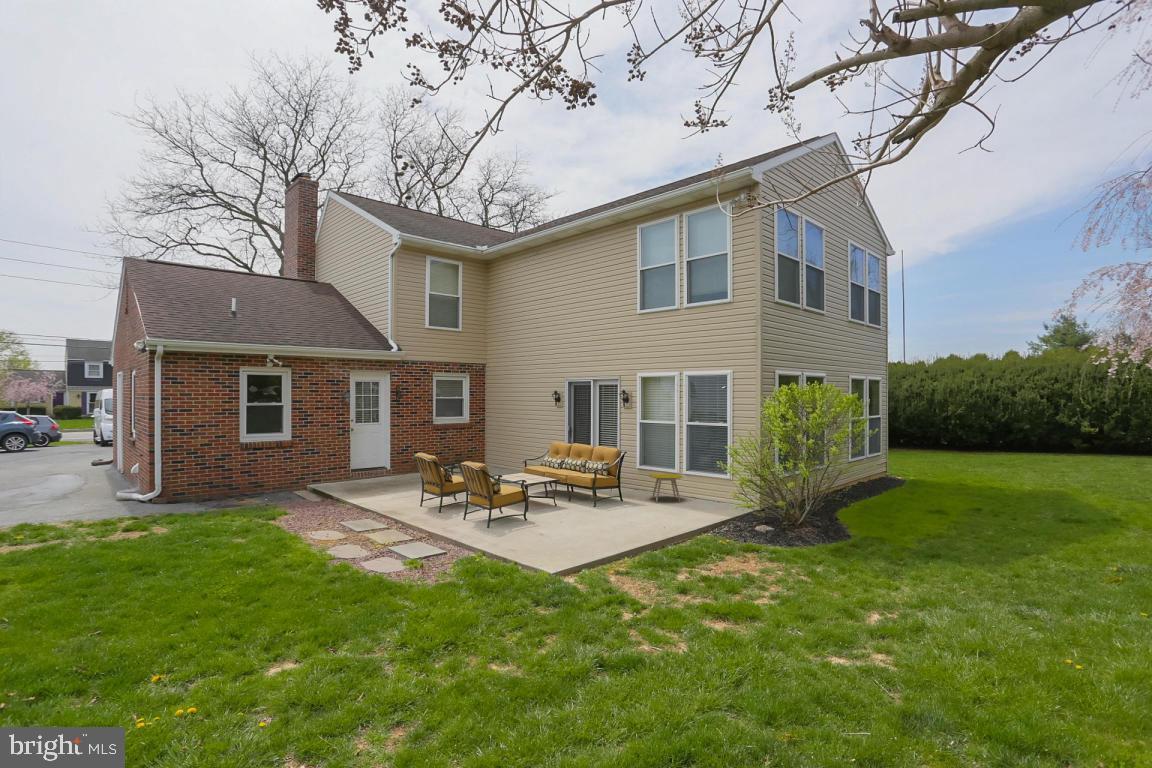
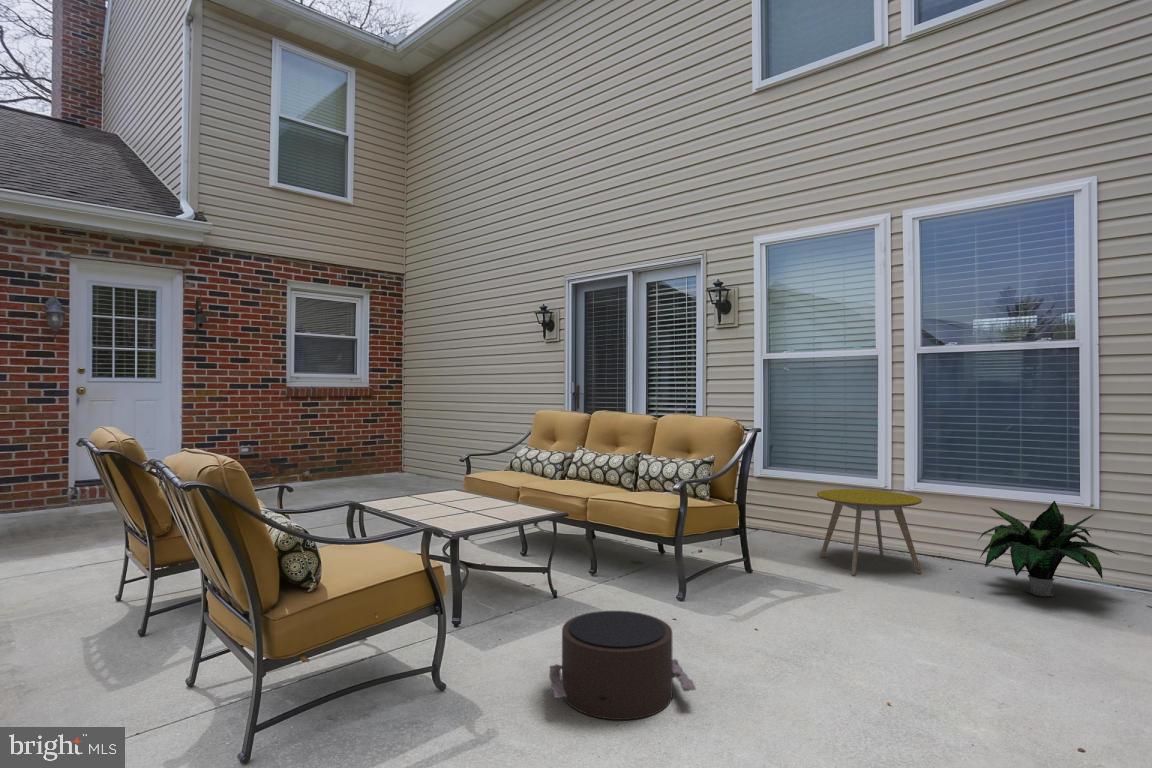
potted plant: none [692,477,731,507] -> present [979,501,1119,597]
pouf: none [549,503,583,524] -> present [549,611,696,720]

